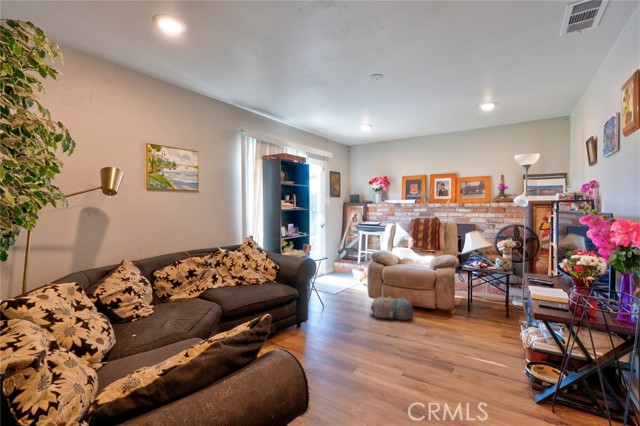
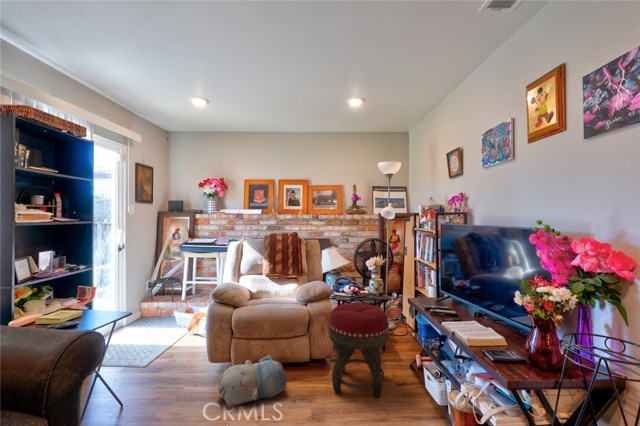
footstool: none [445,270,495,337] -> present [329,303,389,398]

